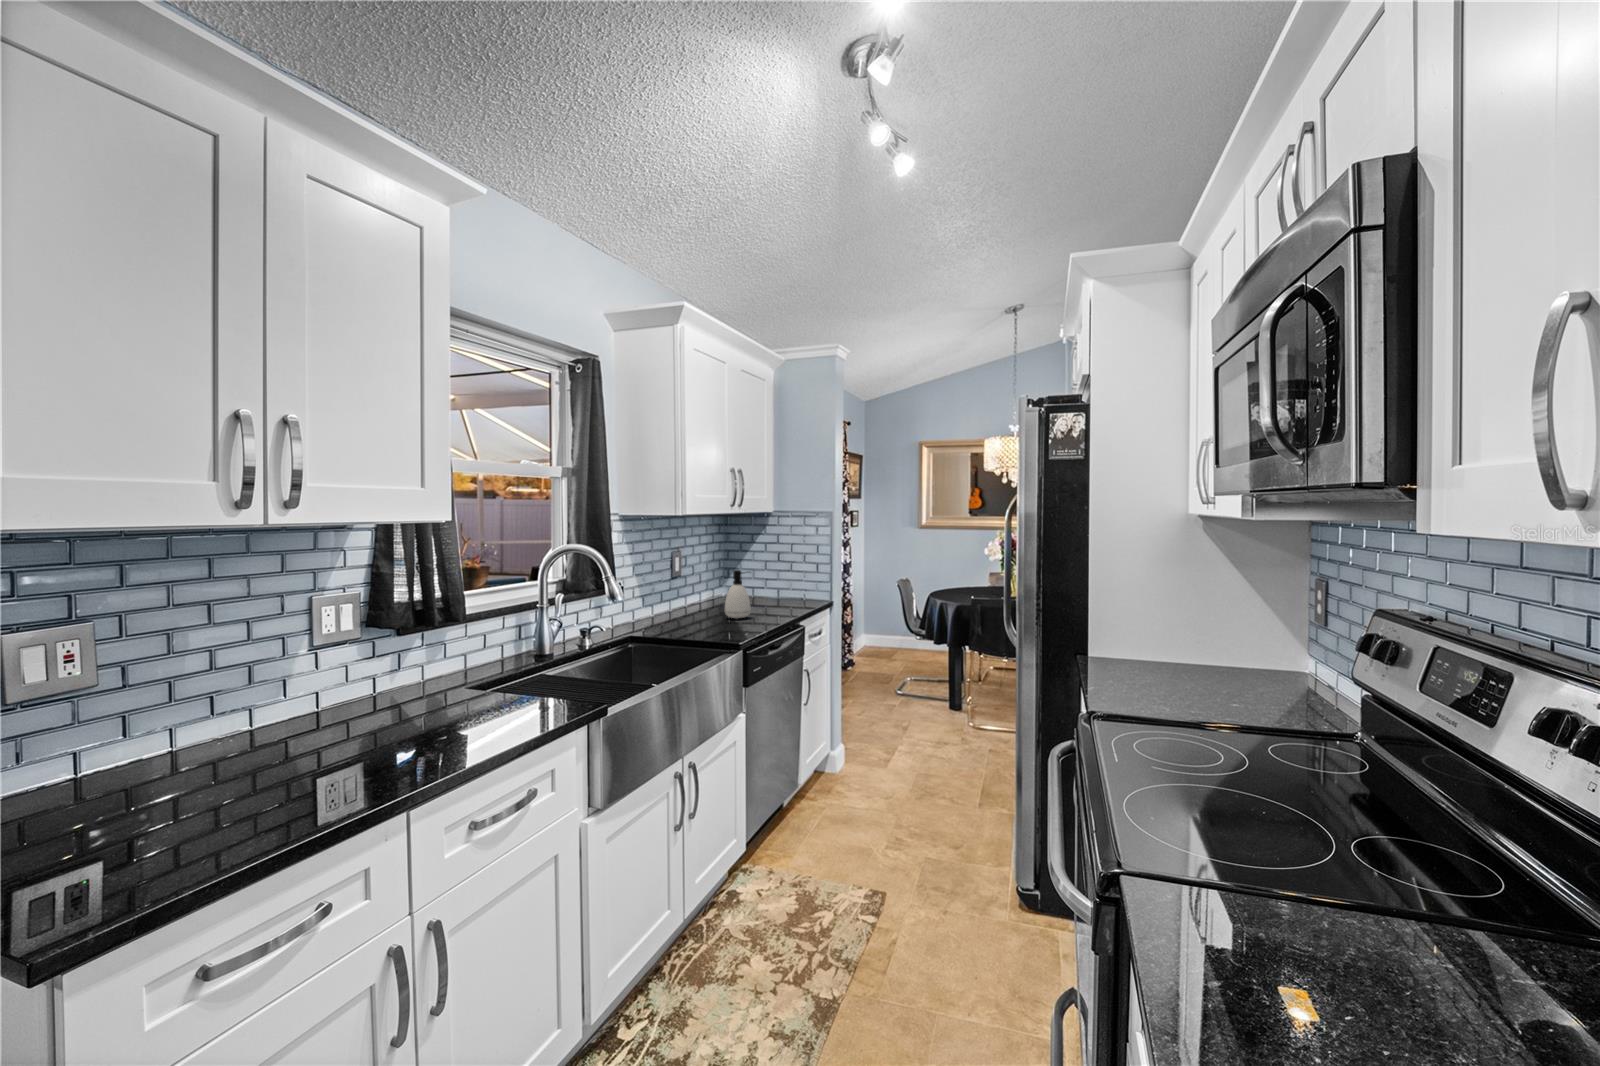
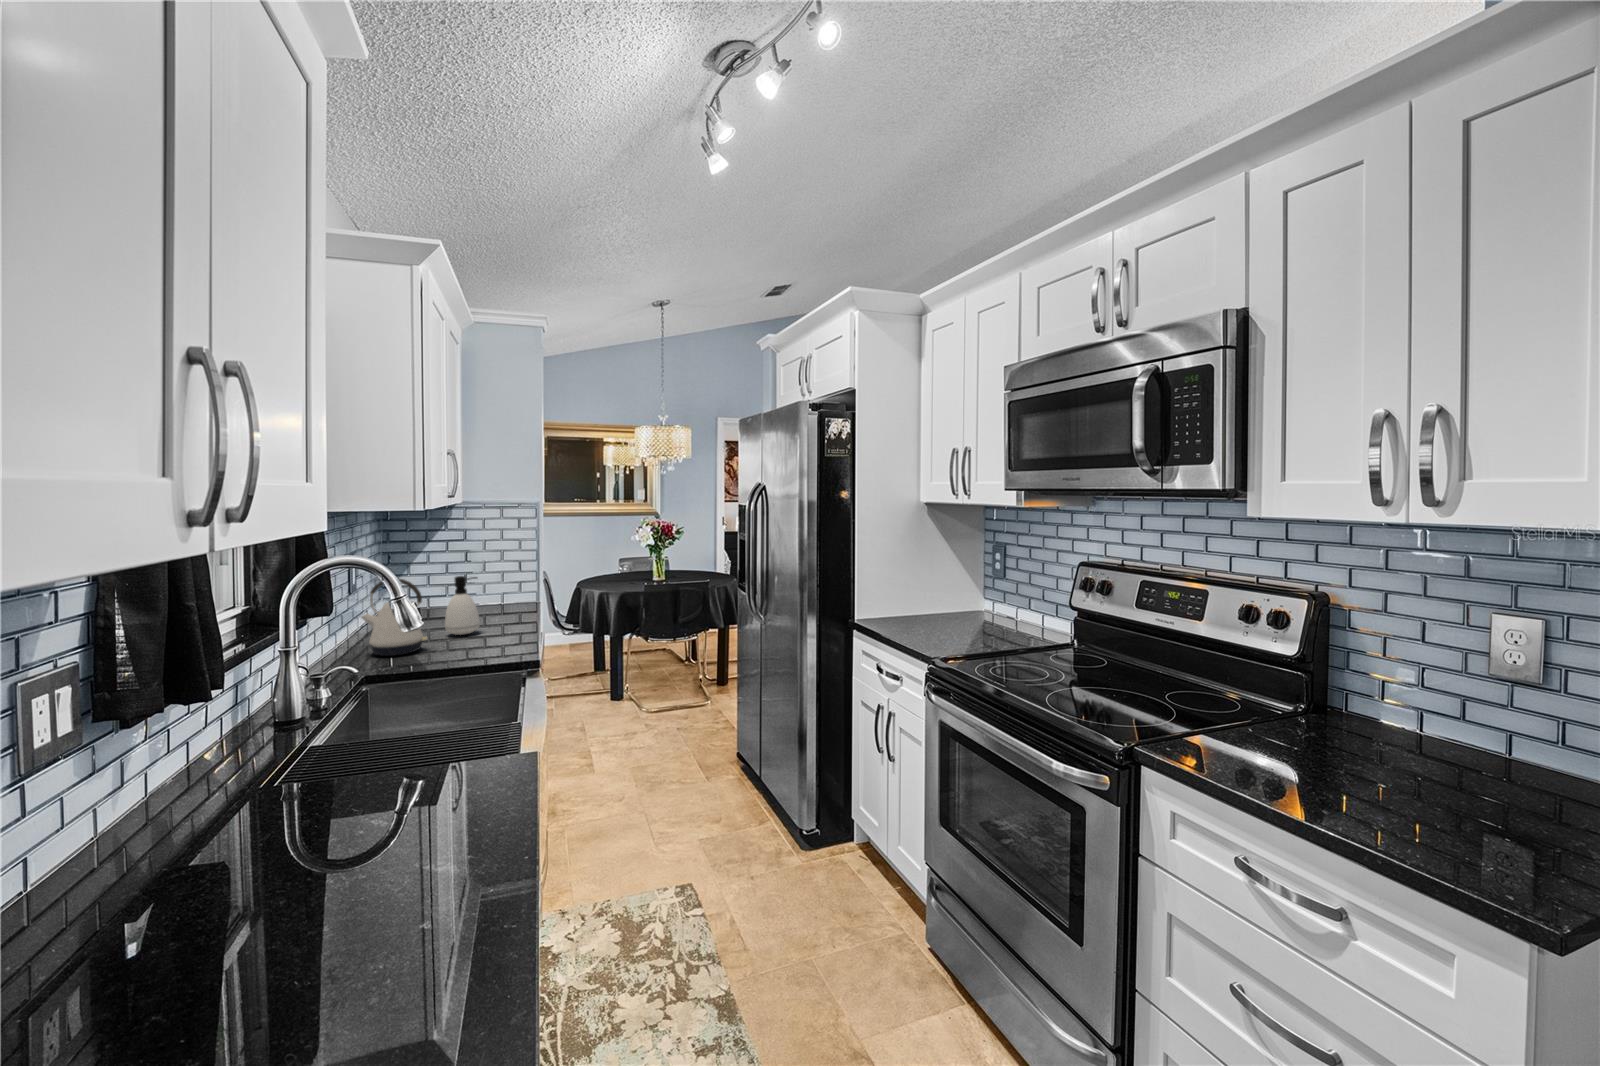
kettle: none [657,567,698,627] -> present [361,579,428,656]

